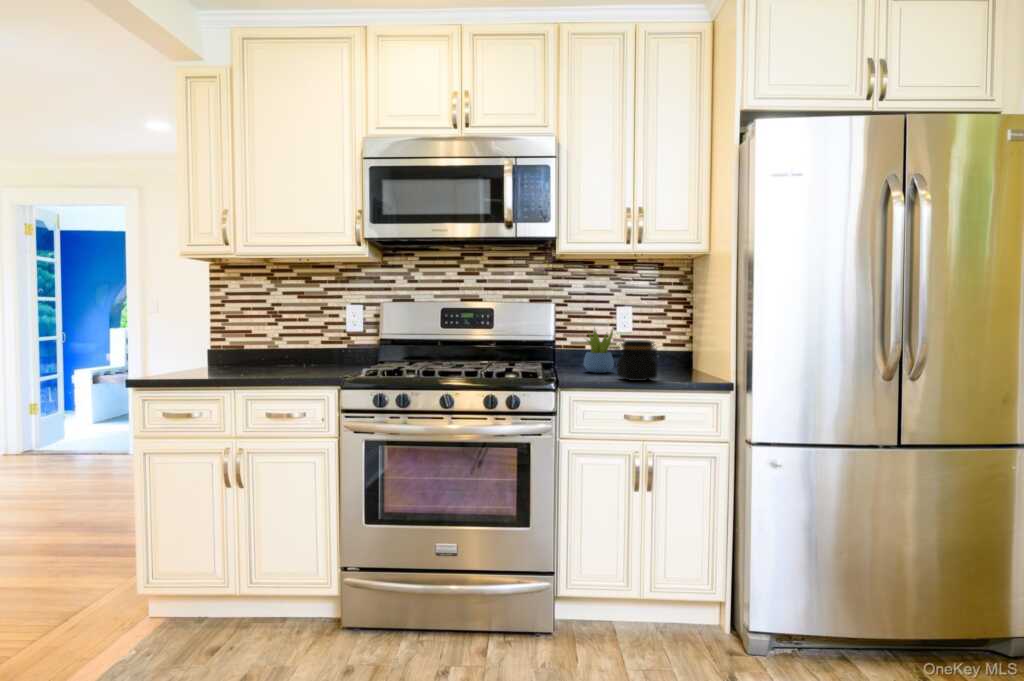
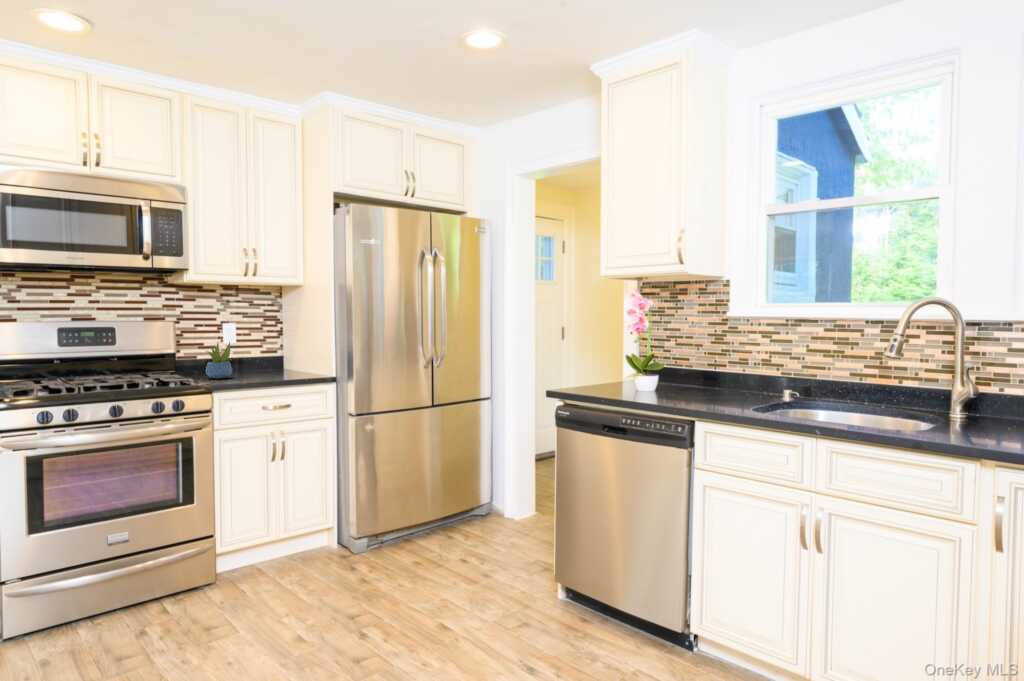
jar: present [616,340,658,381] -> none [246,350,279,381]

